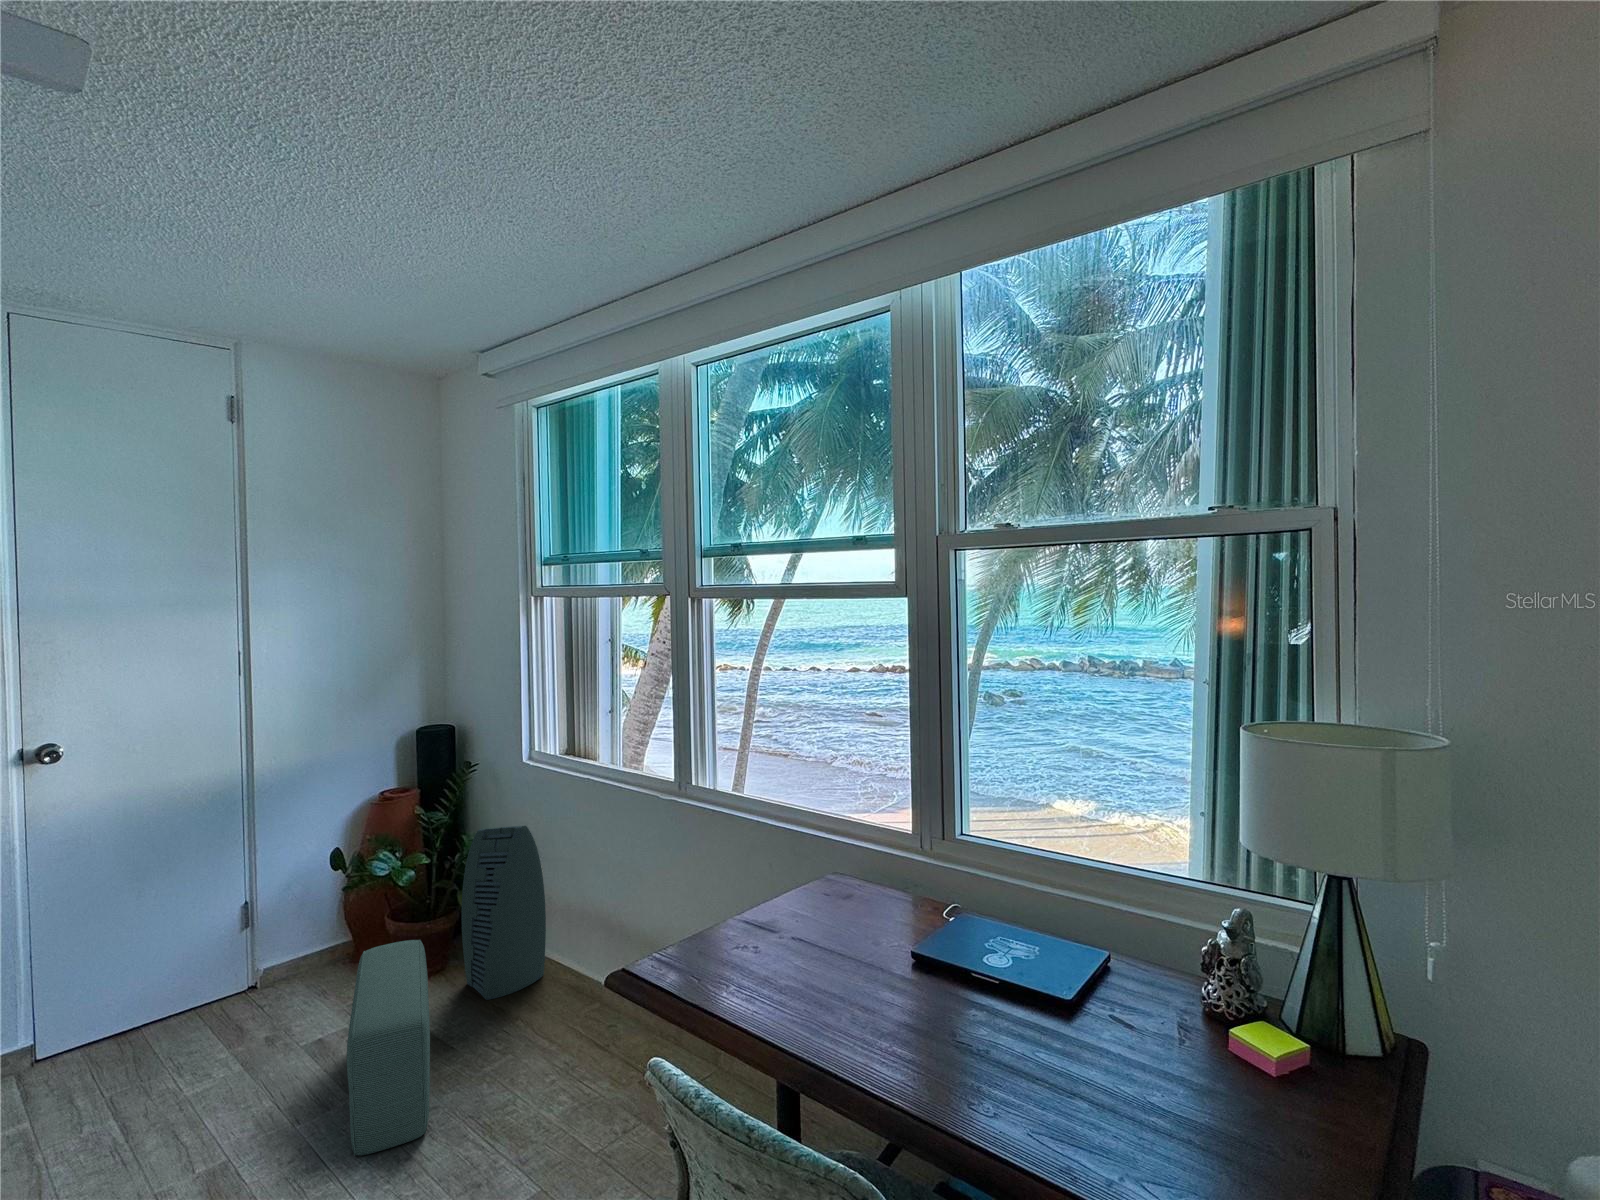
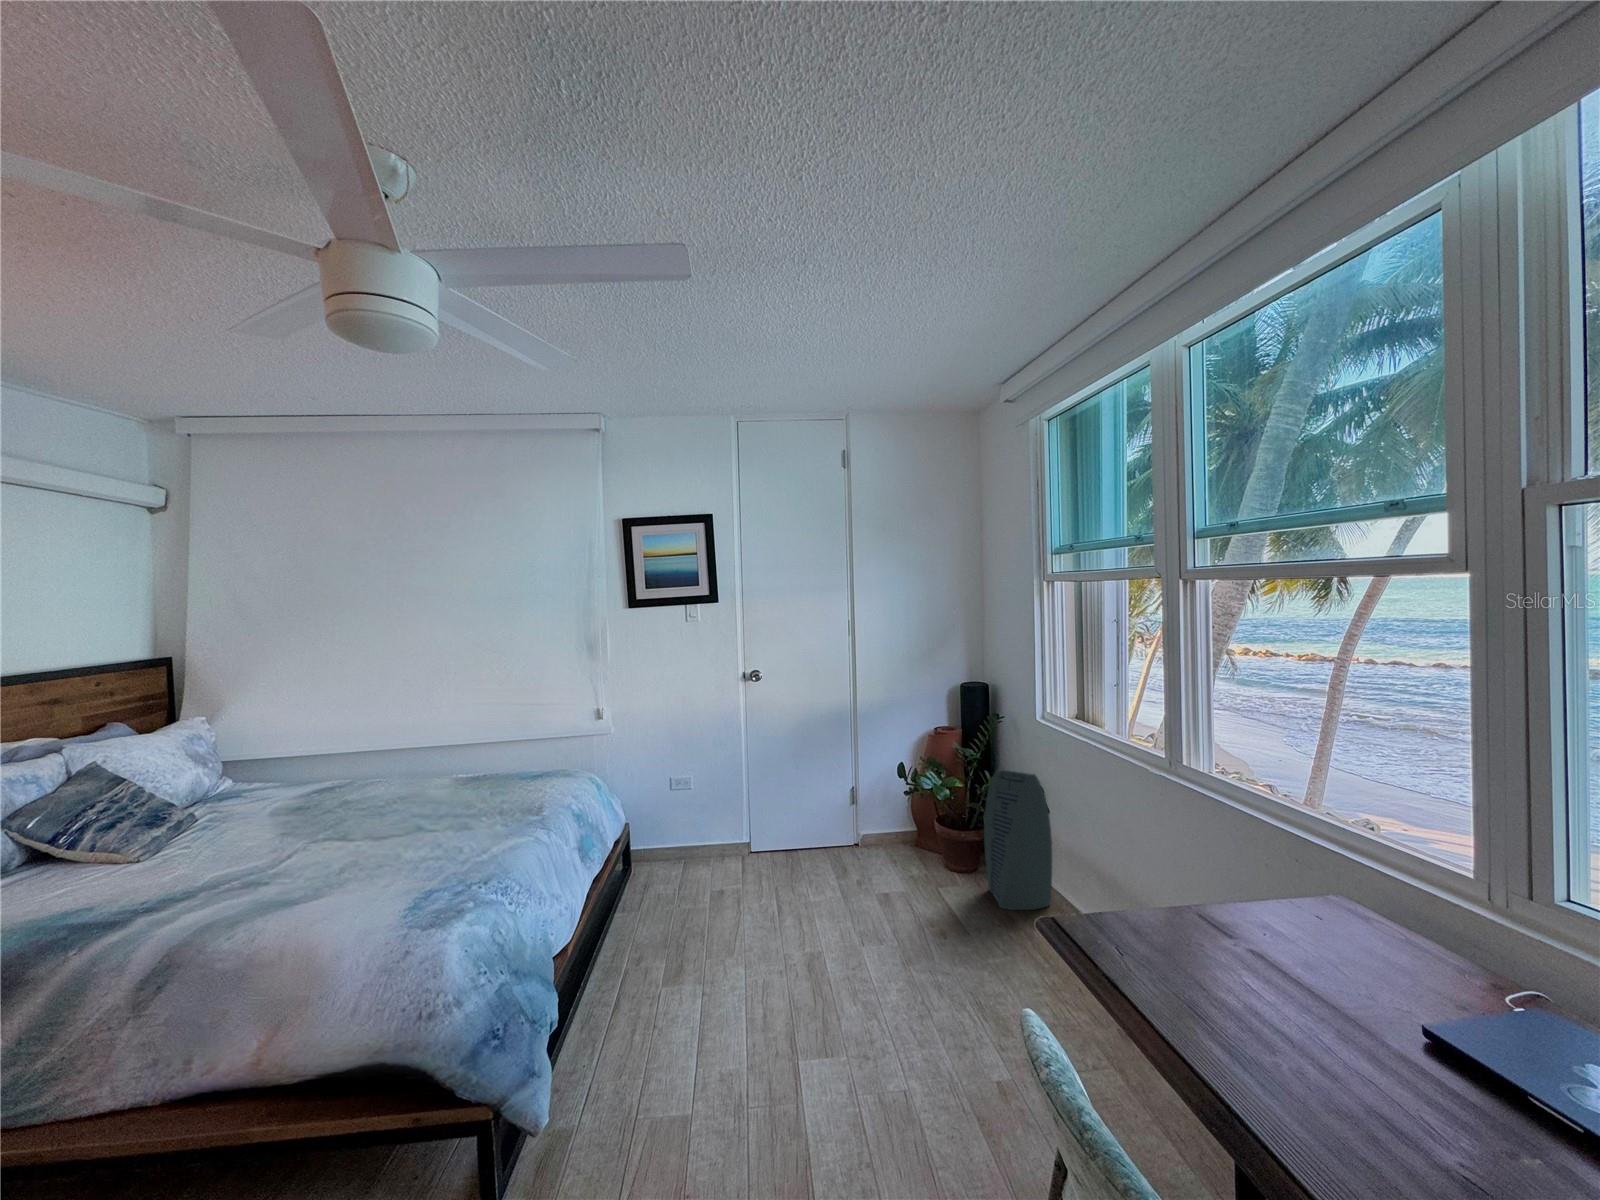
pouf: present [347,940,430,1156] -> none [886,840,952,990]

